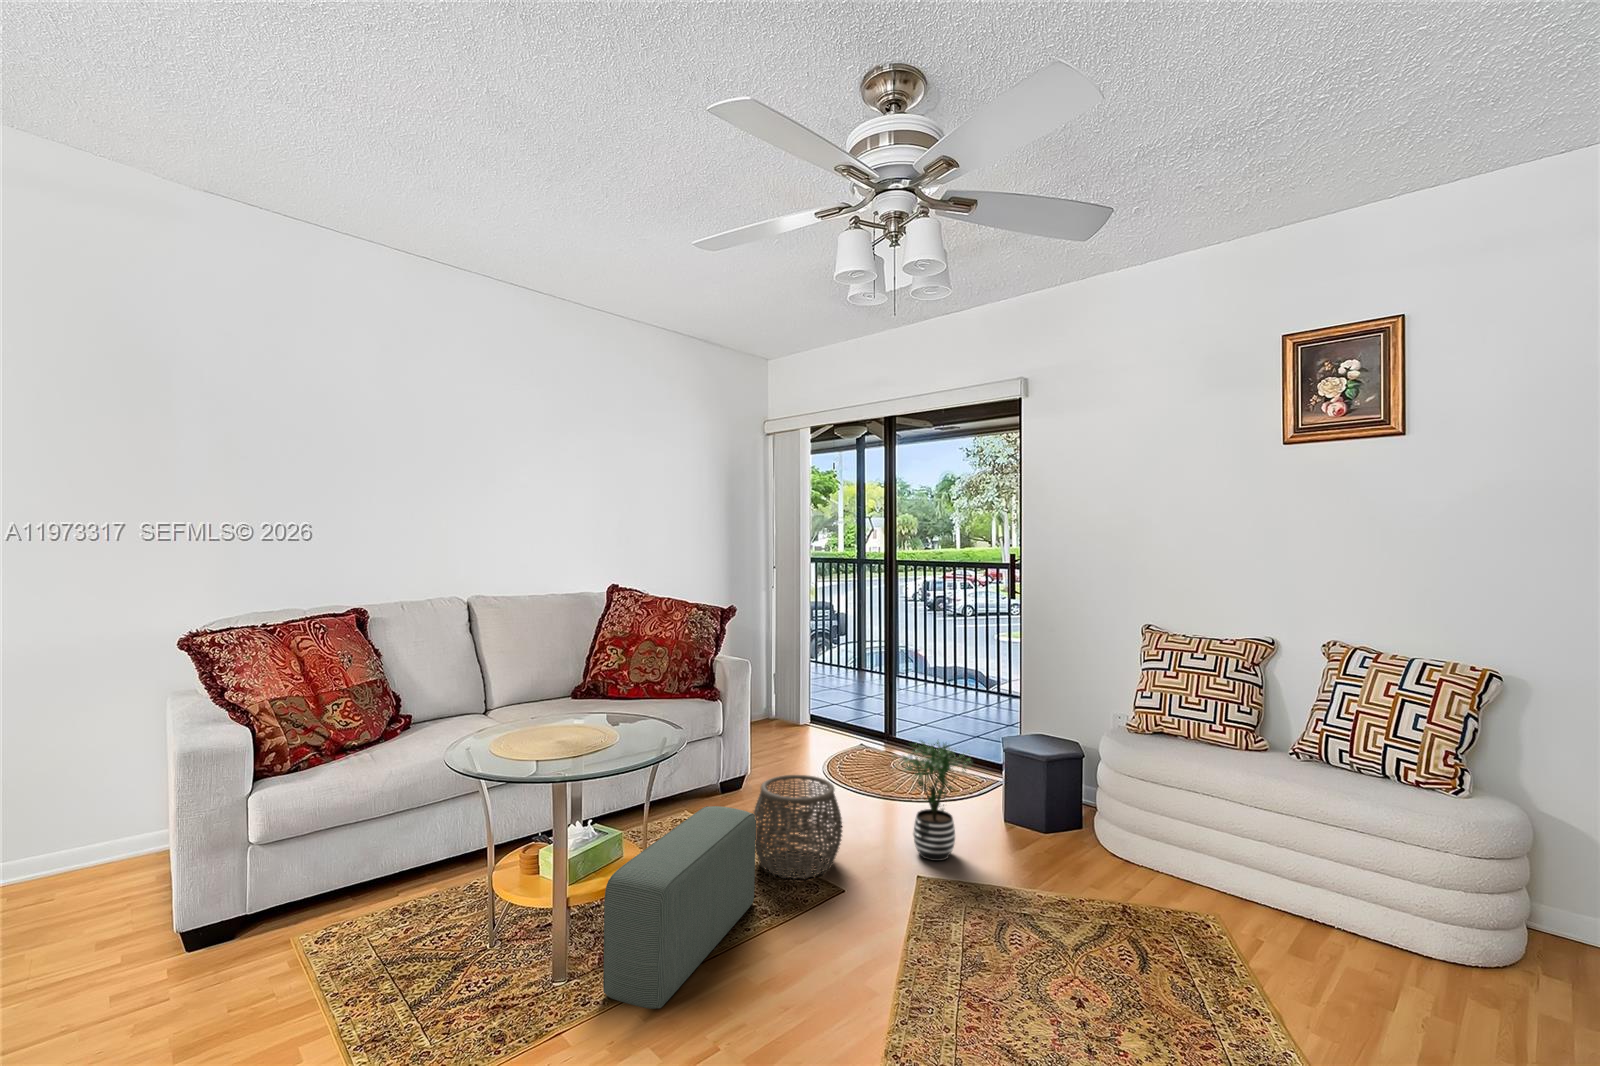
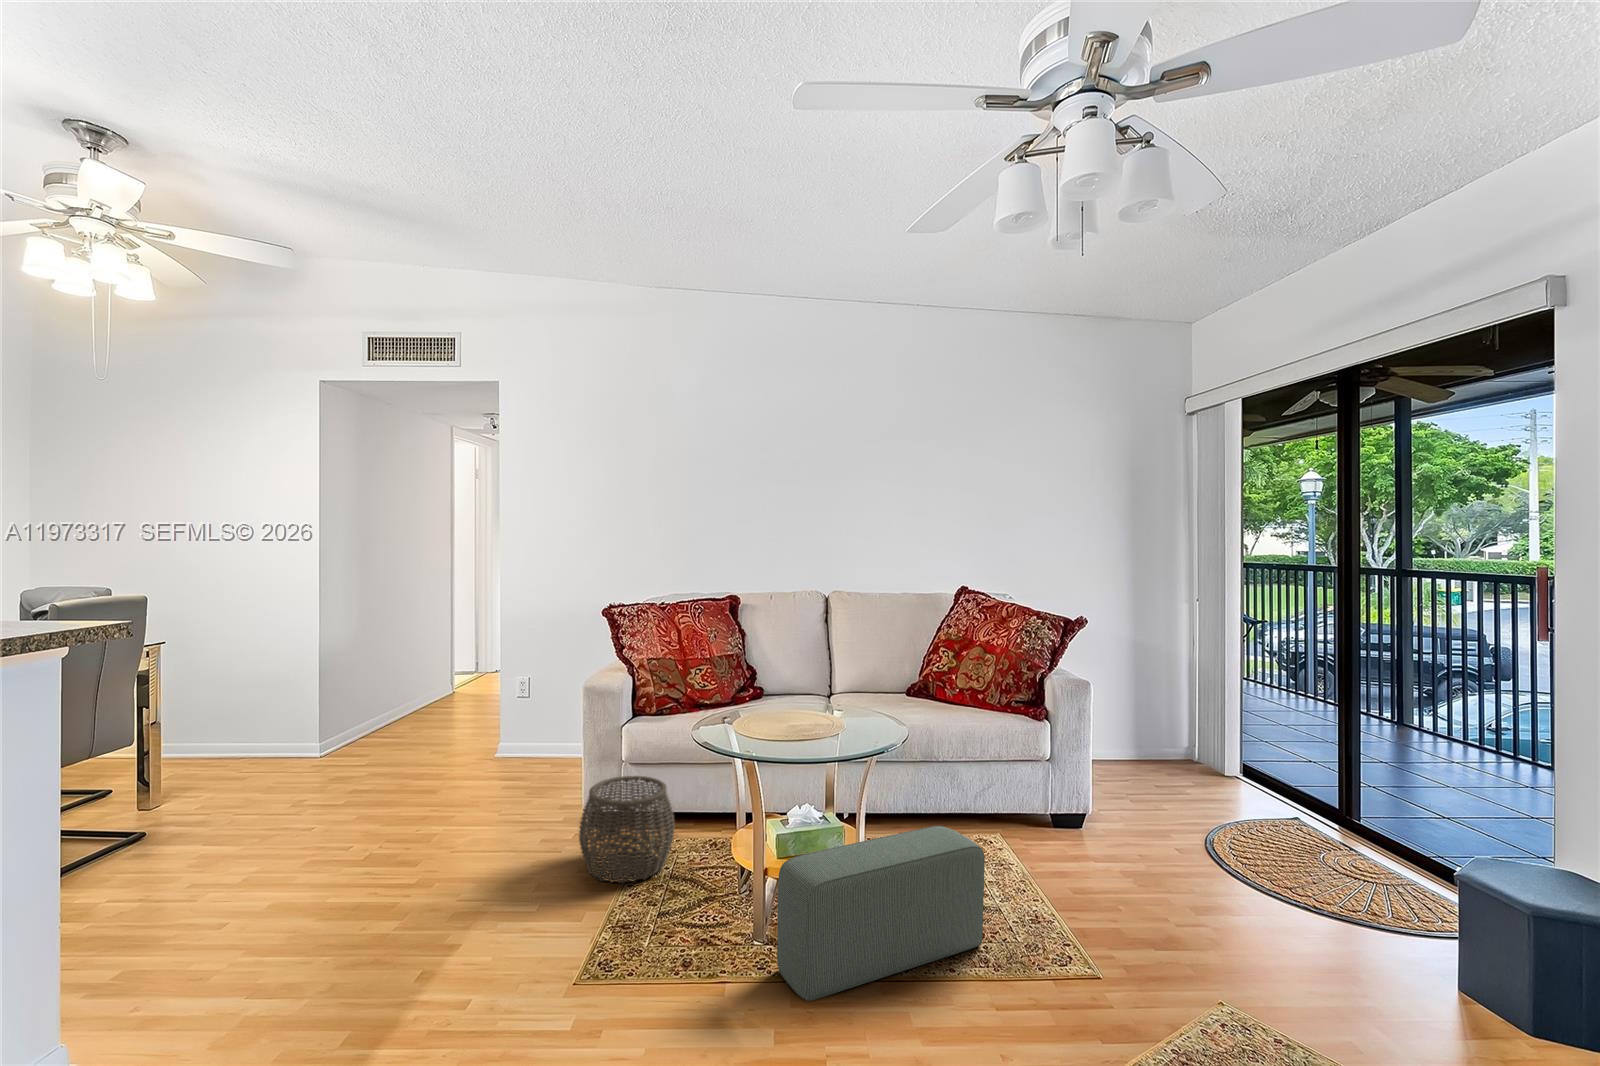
potted plant: present [894,741,971,861] -> none [1207,817,1340,994]
woven basket: present [754,775,842,879] -> present [579,776,675,883]

